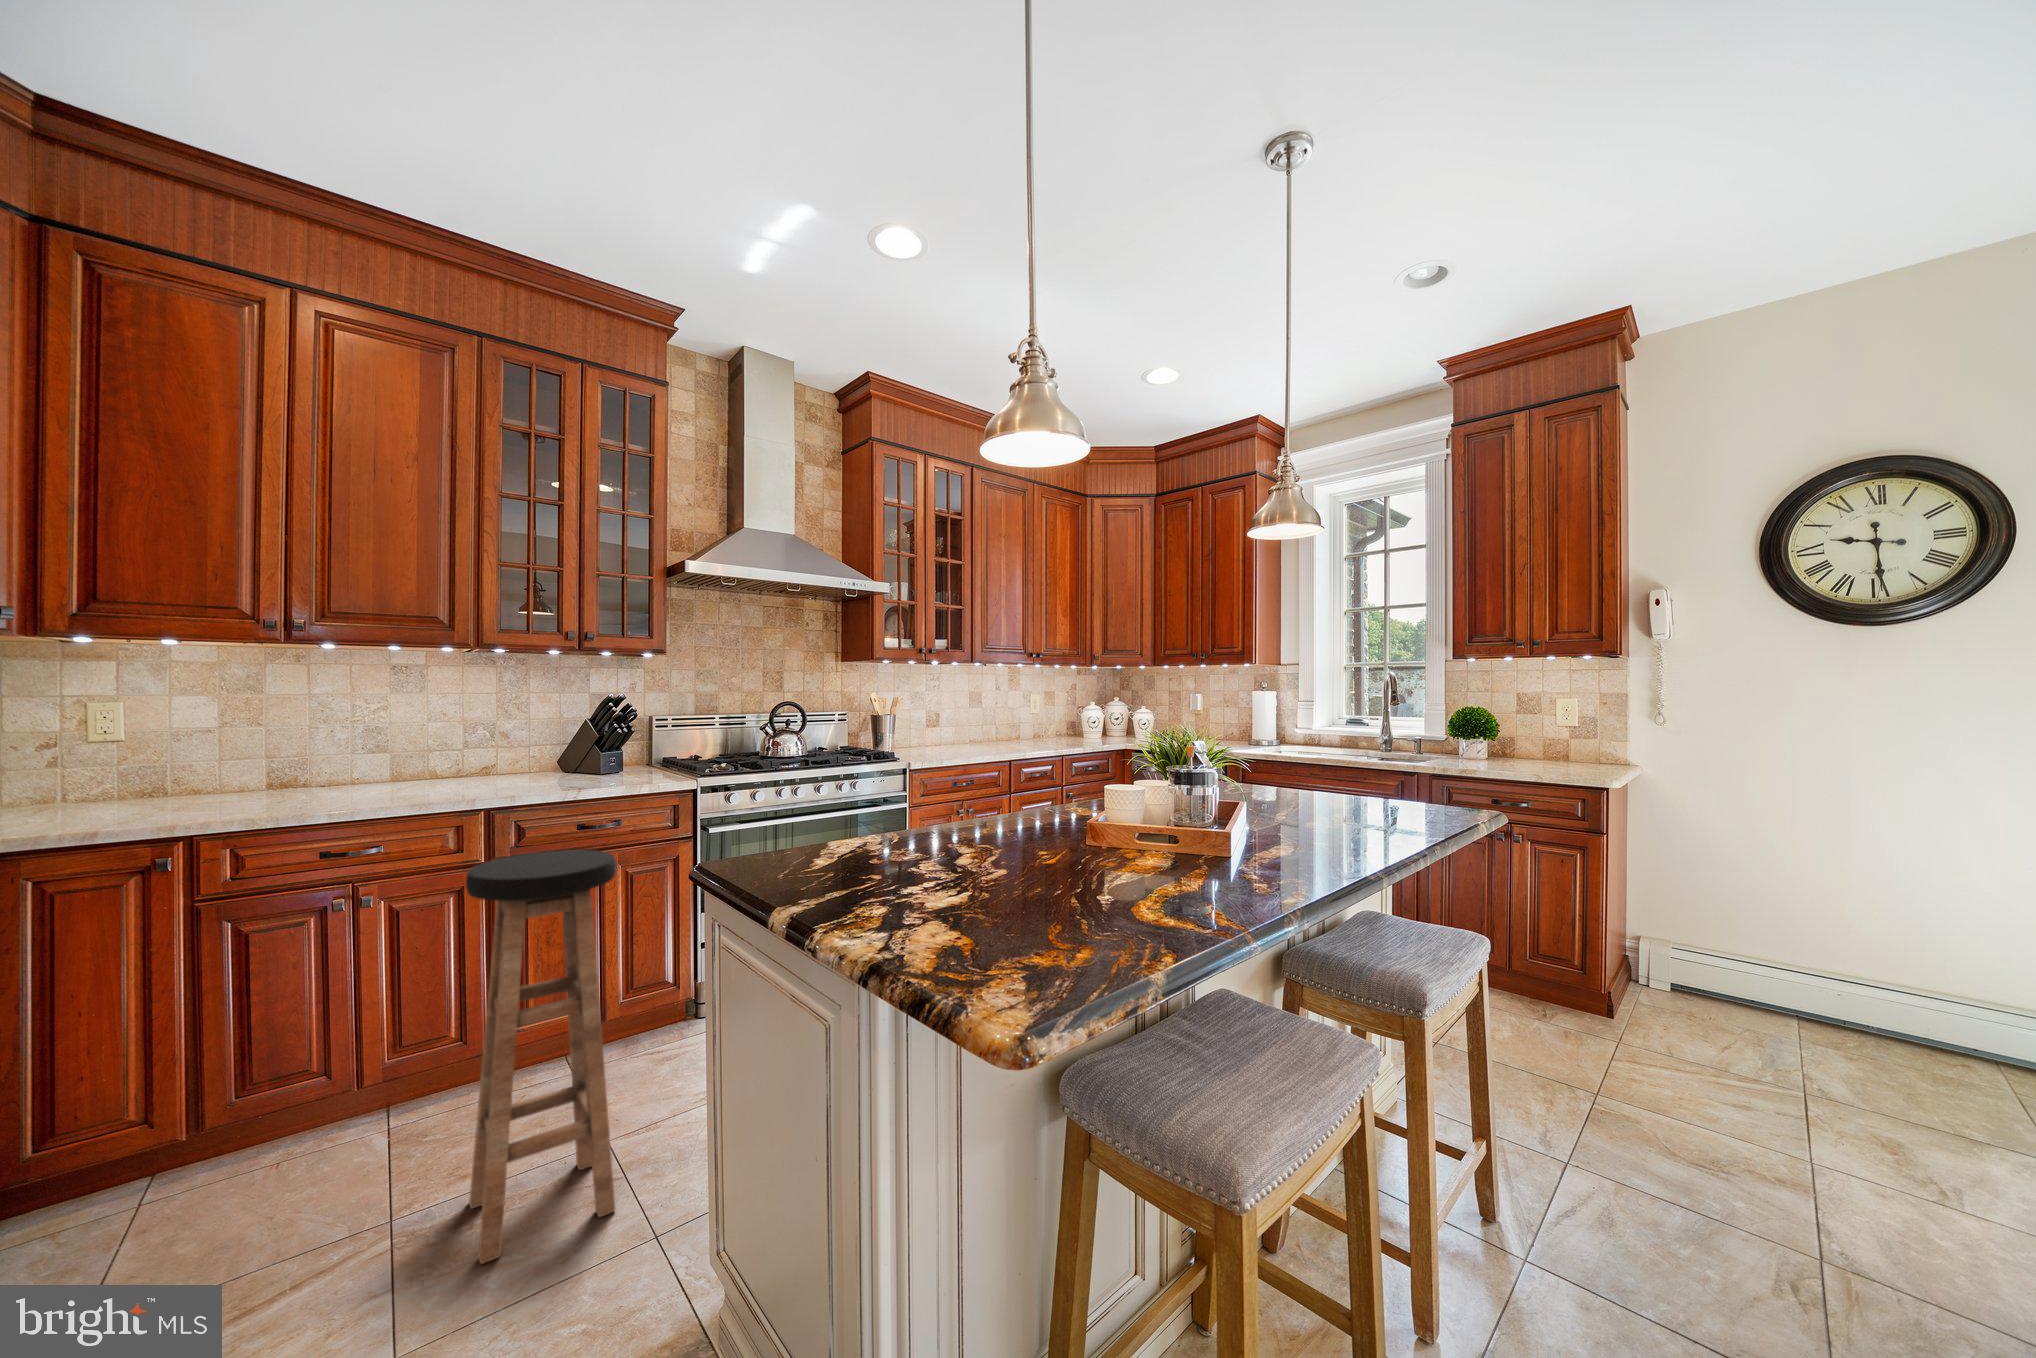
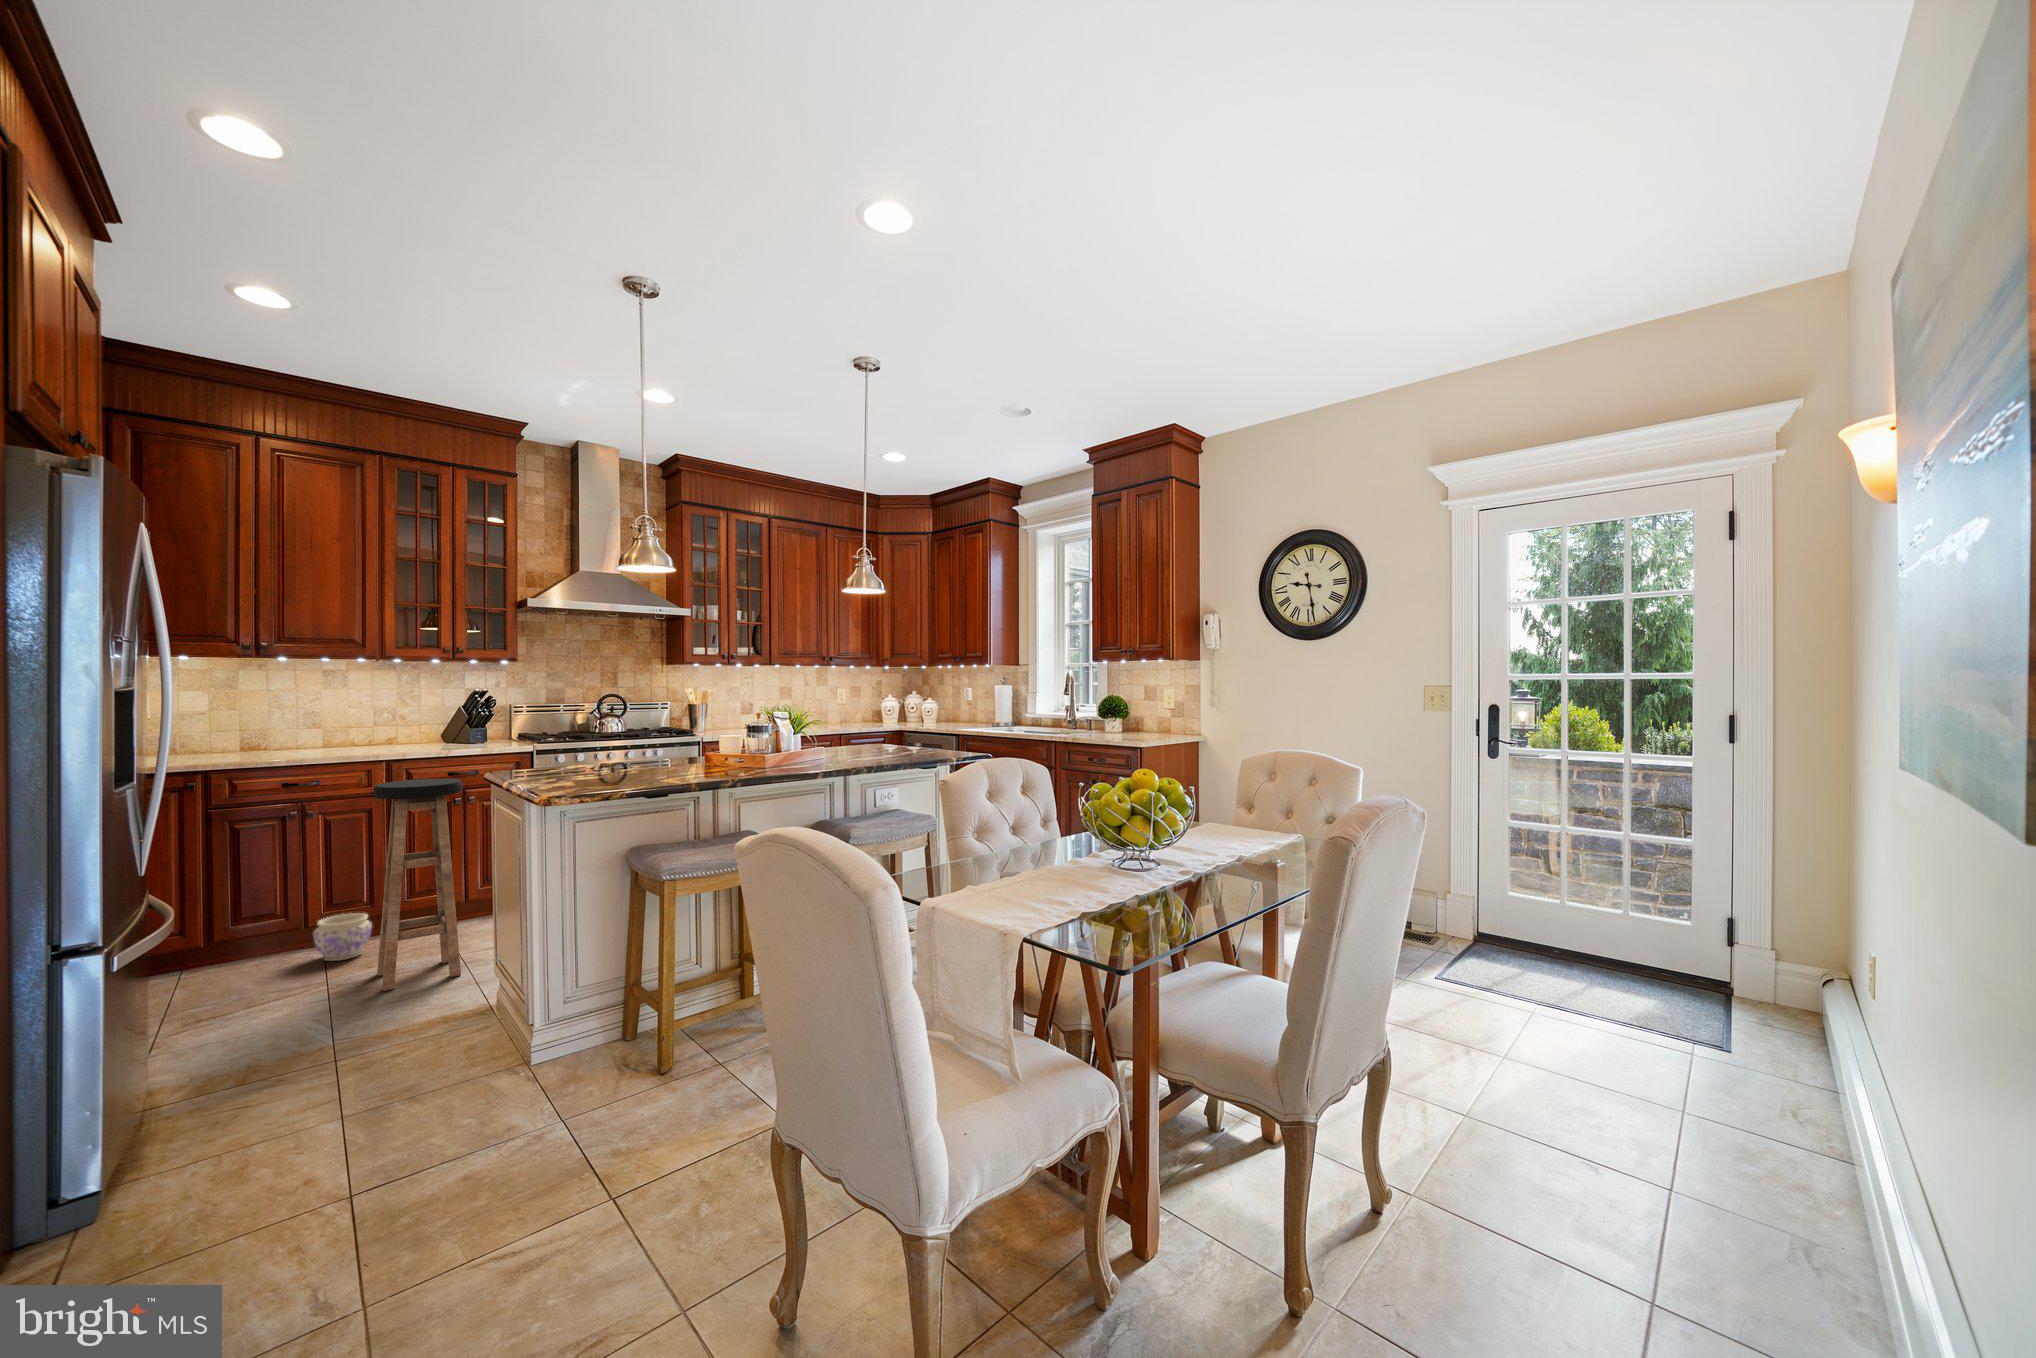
planter: none [365,1064,461,1159] -> present [313,913,372,961]

